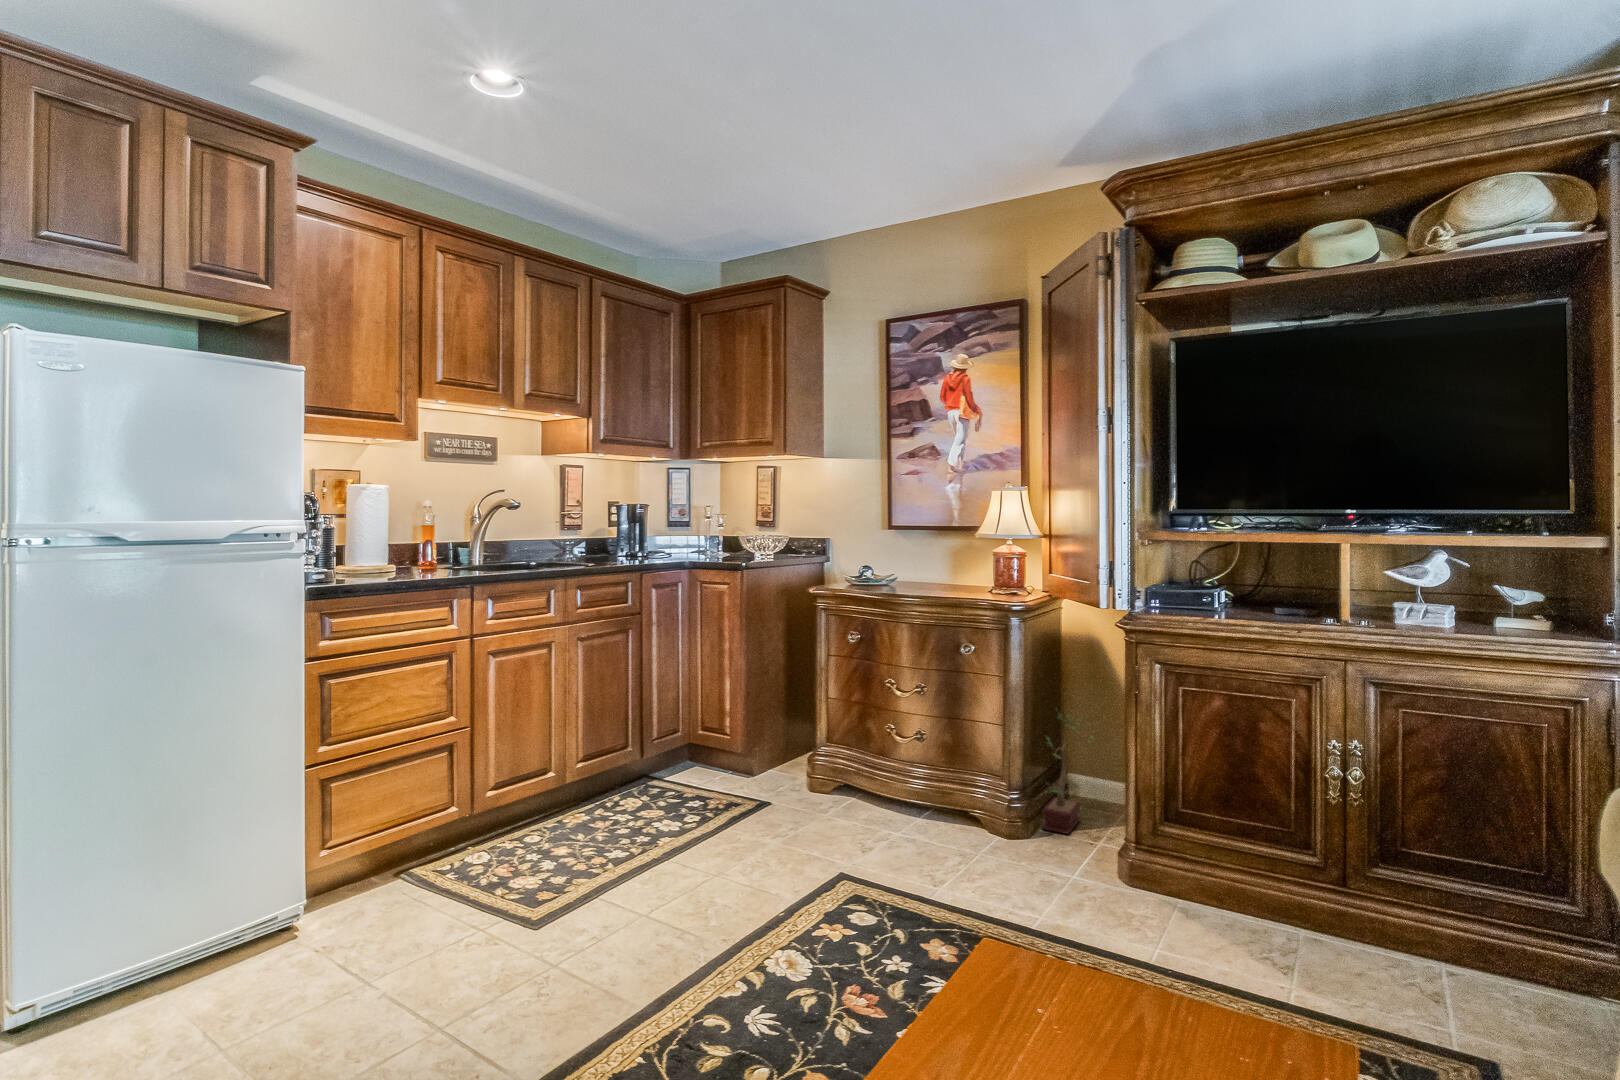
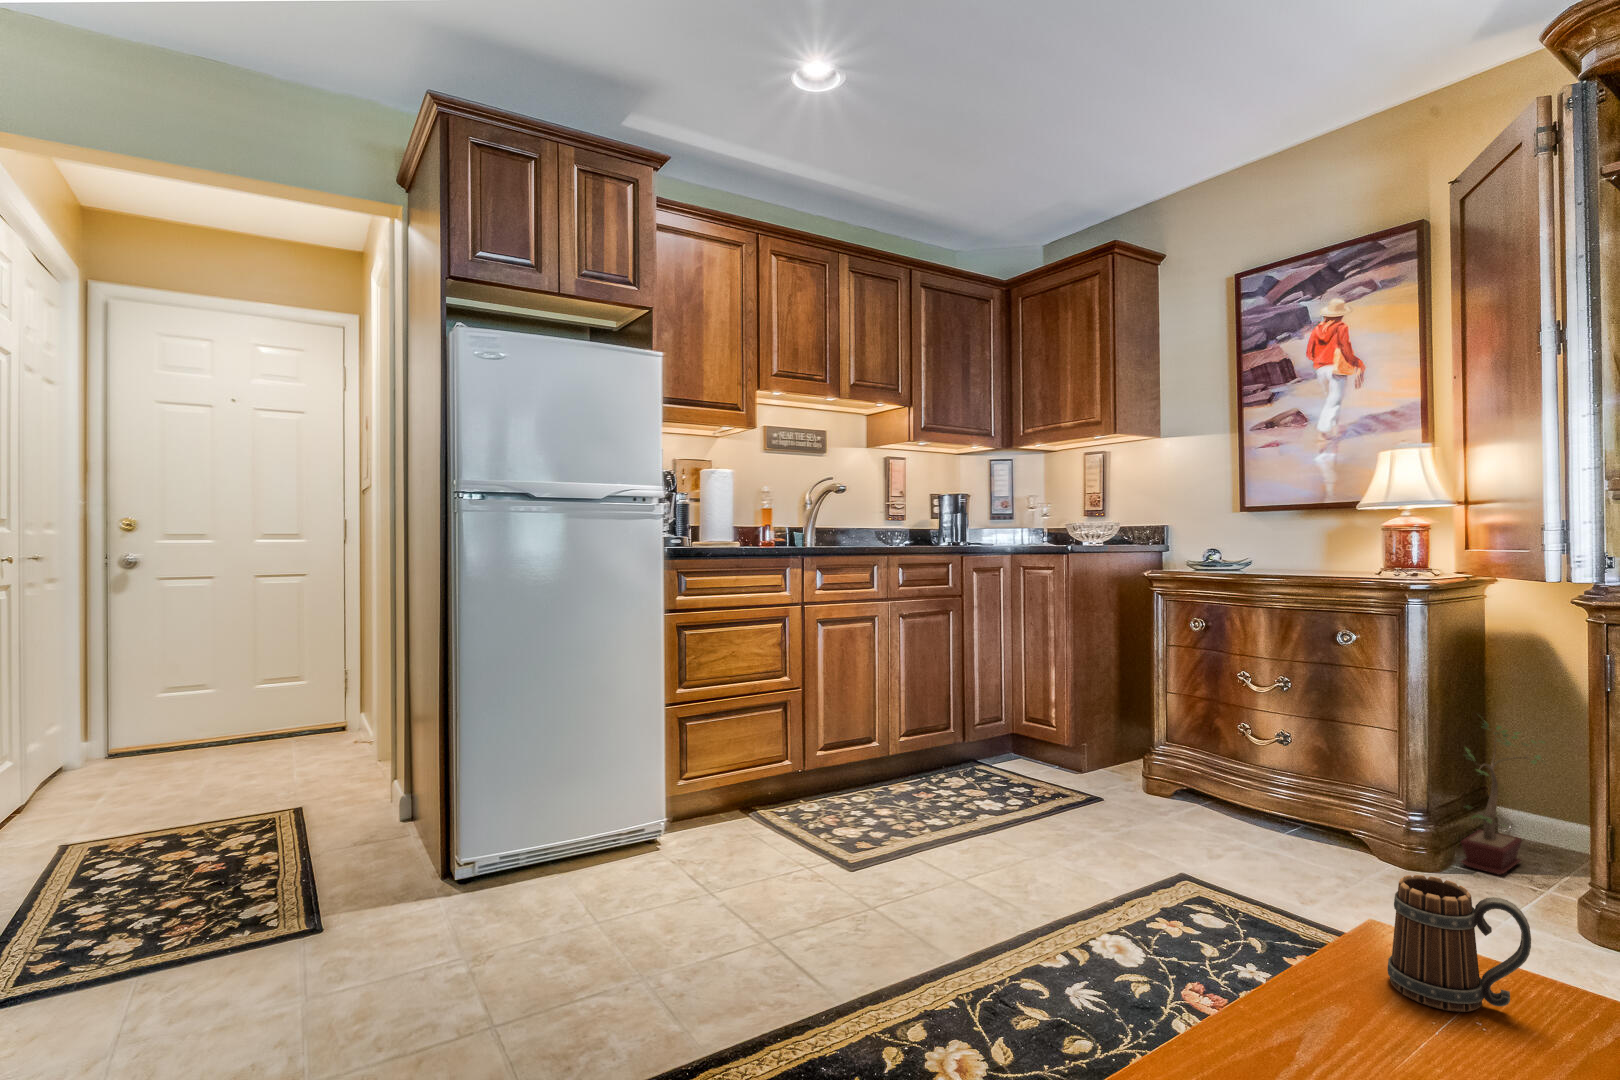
mug: none [1003,917,1098,1028] -> present [1387,875,1531,1012]

